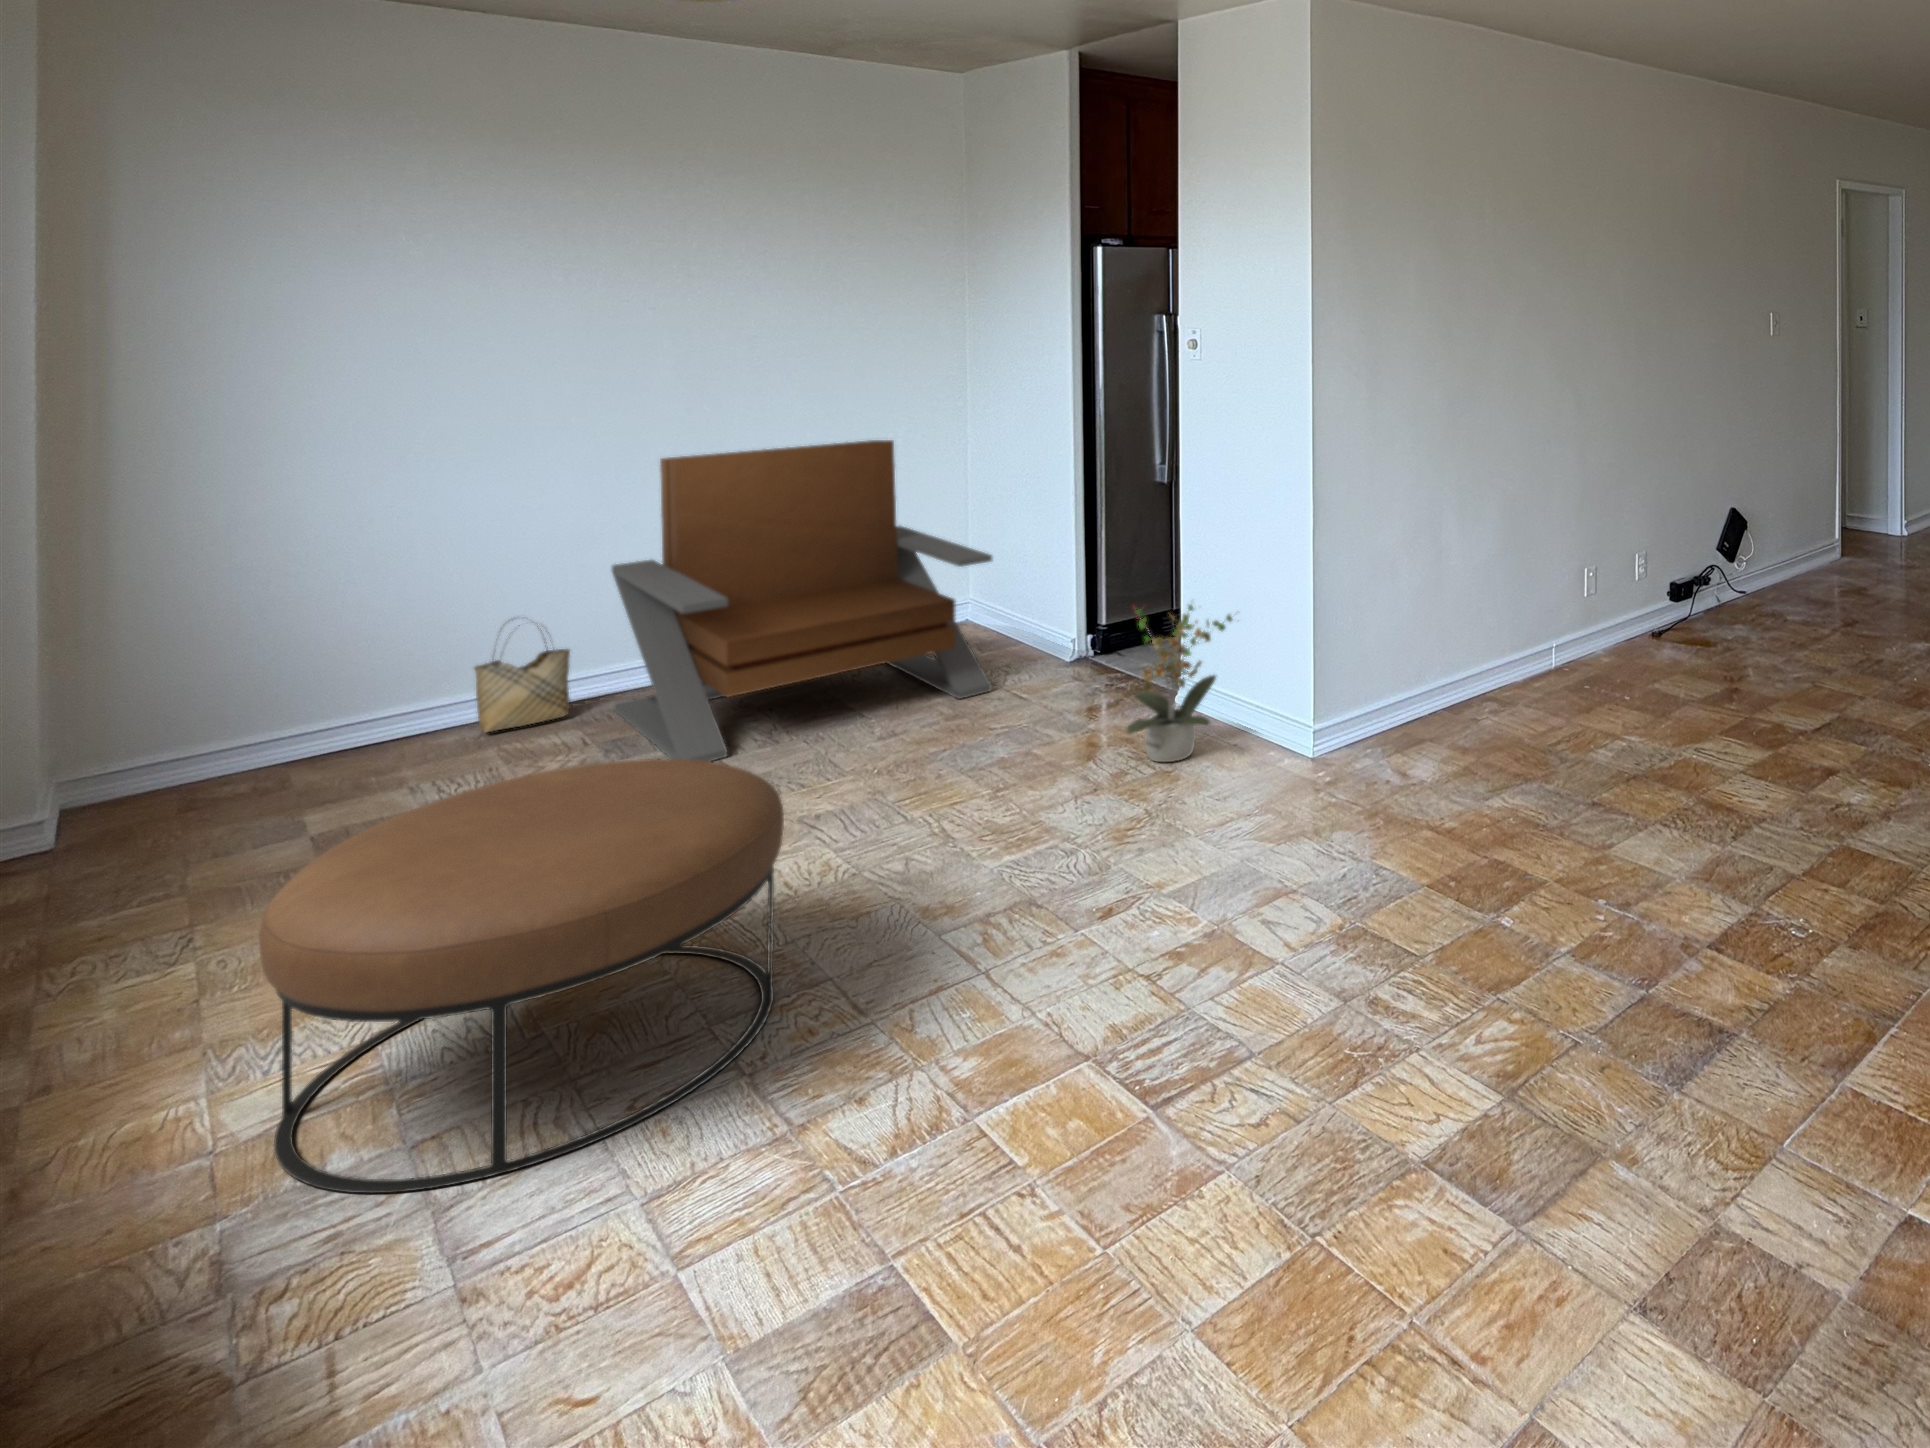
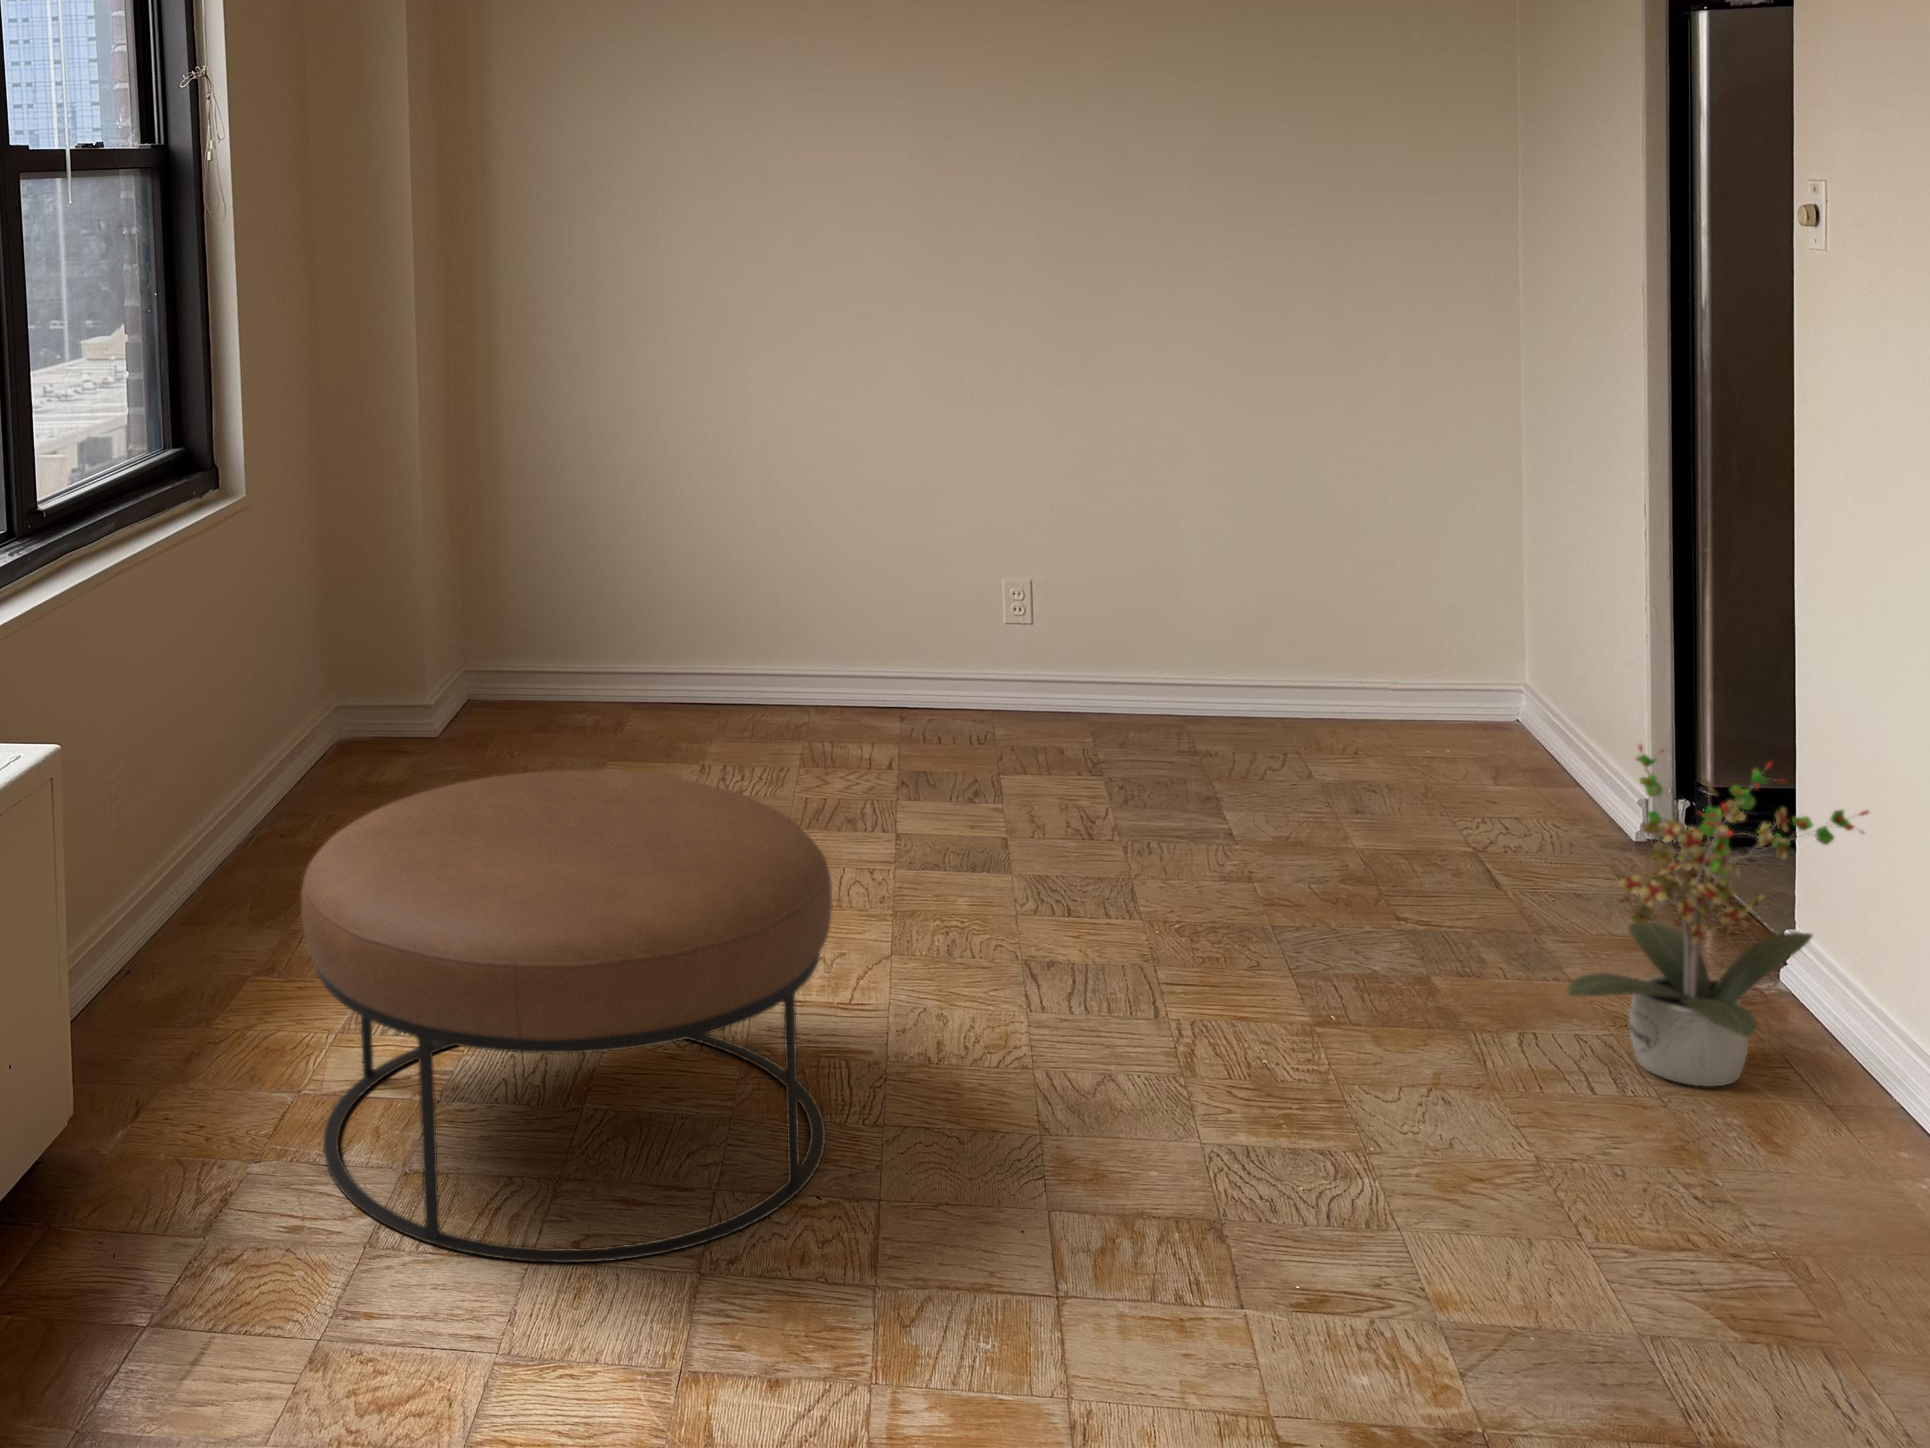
lounge chair: present [612,440,993,761] -> none [957,377,1457,844]
woven basket: present [474,618,570,732] -> none [810,577,916,722]

